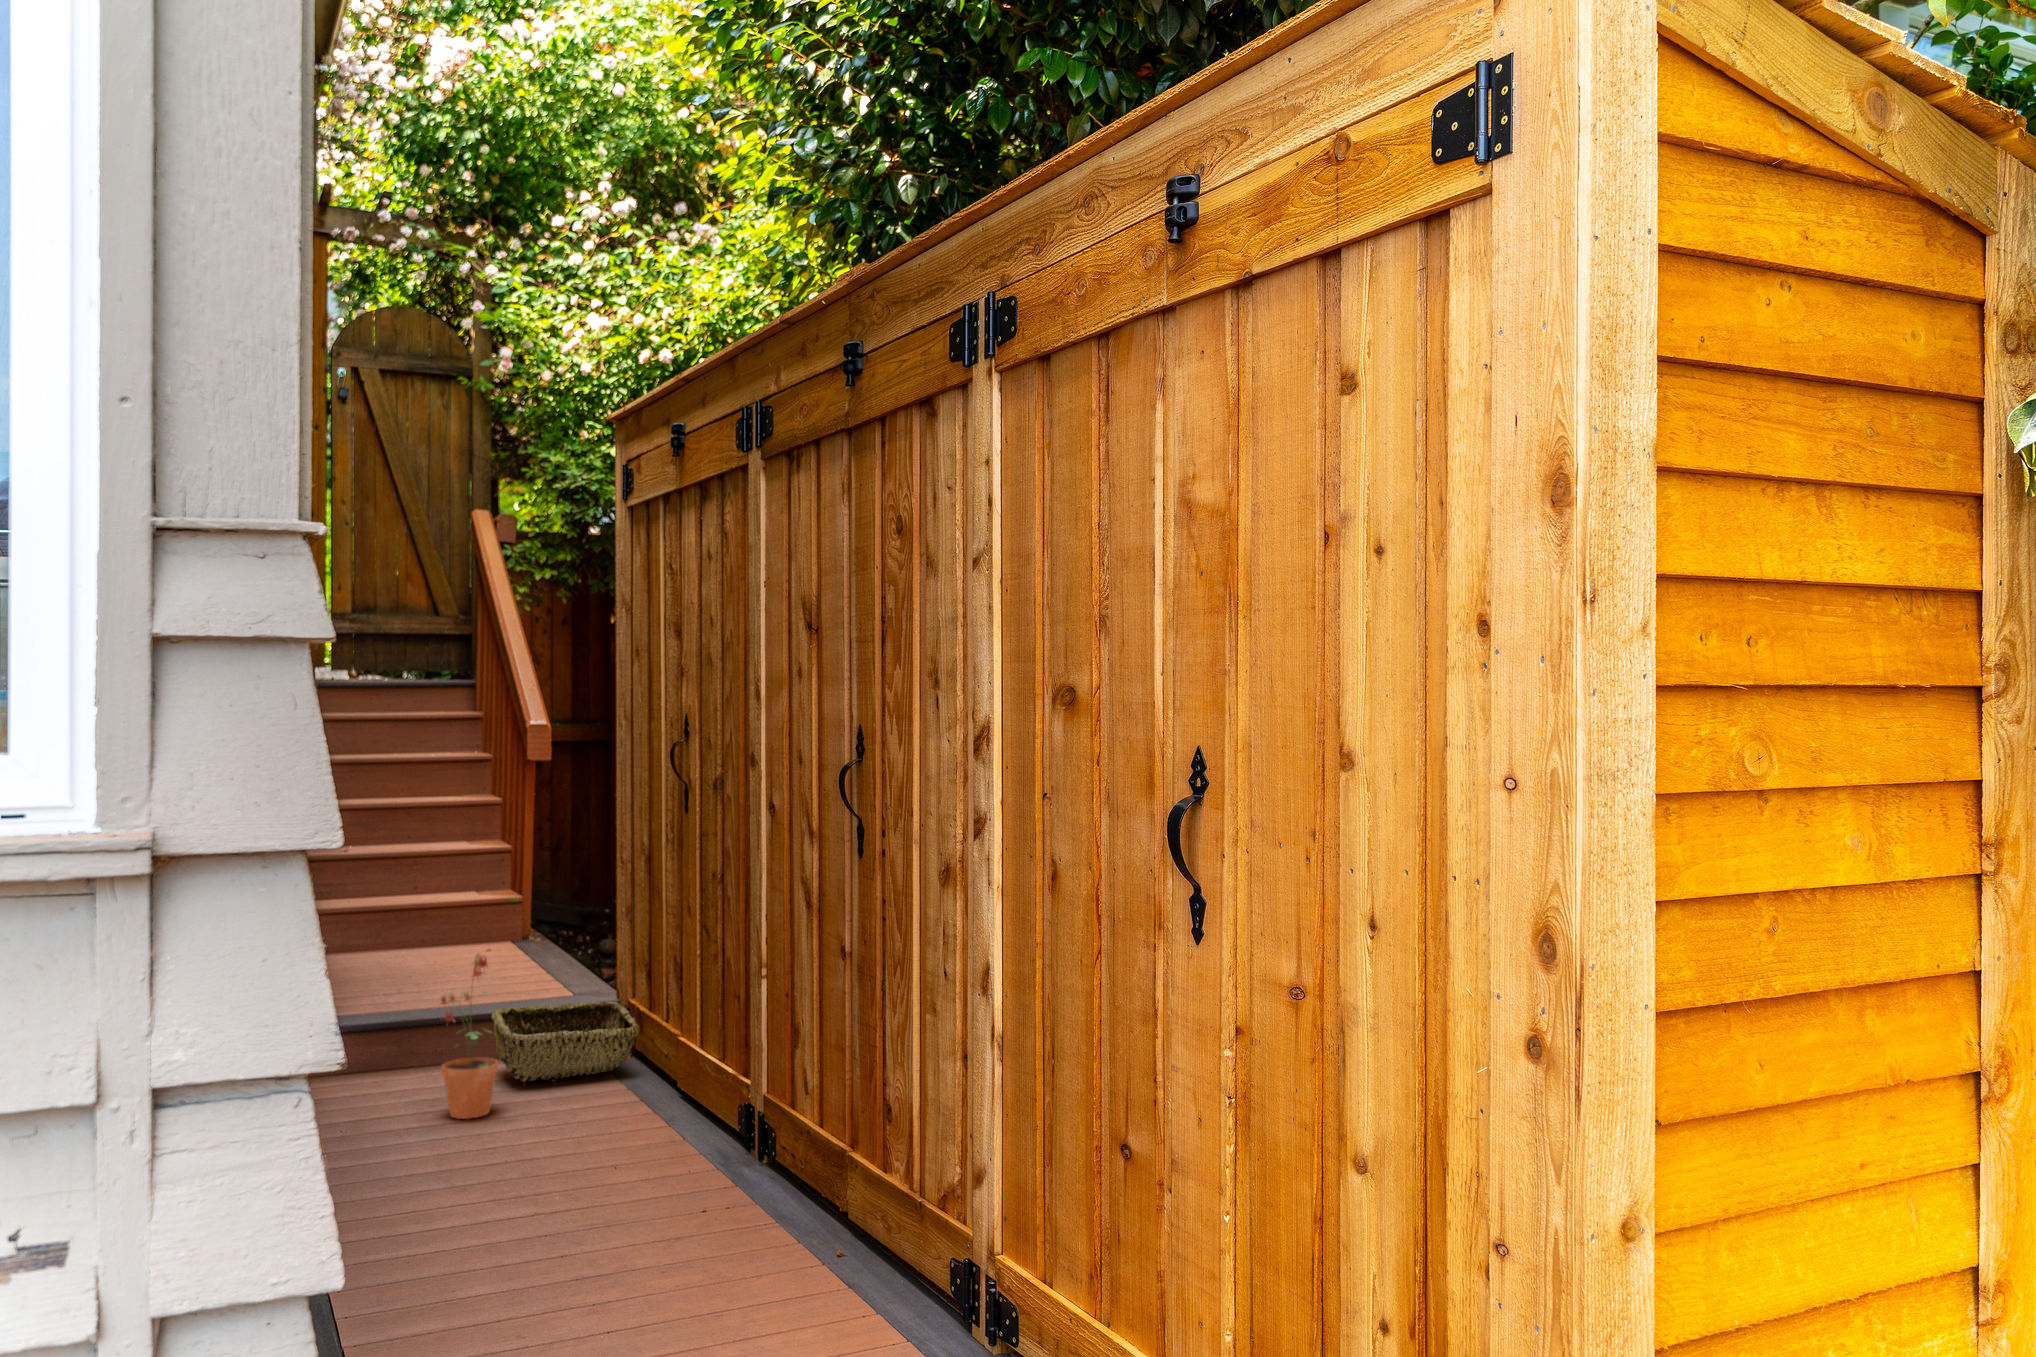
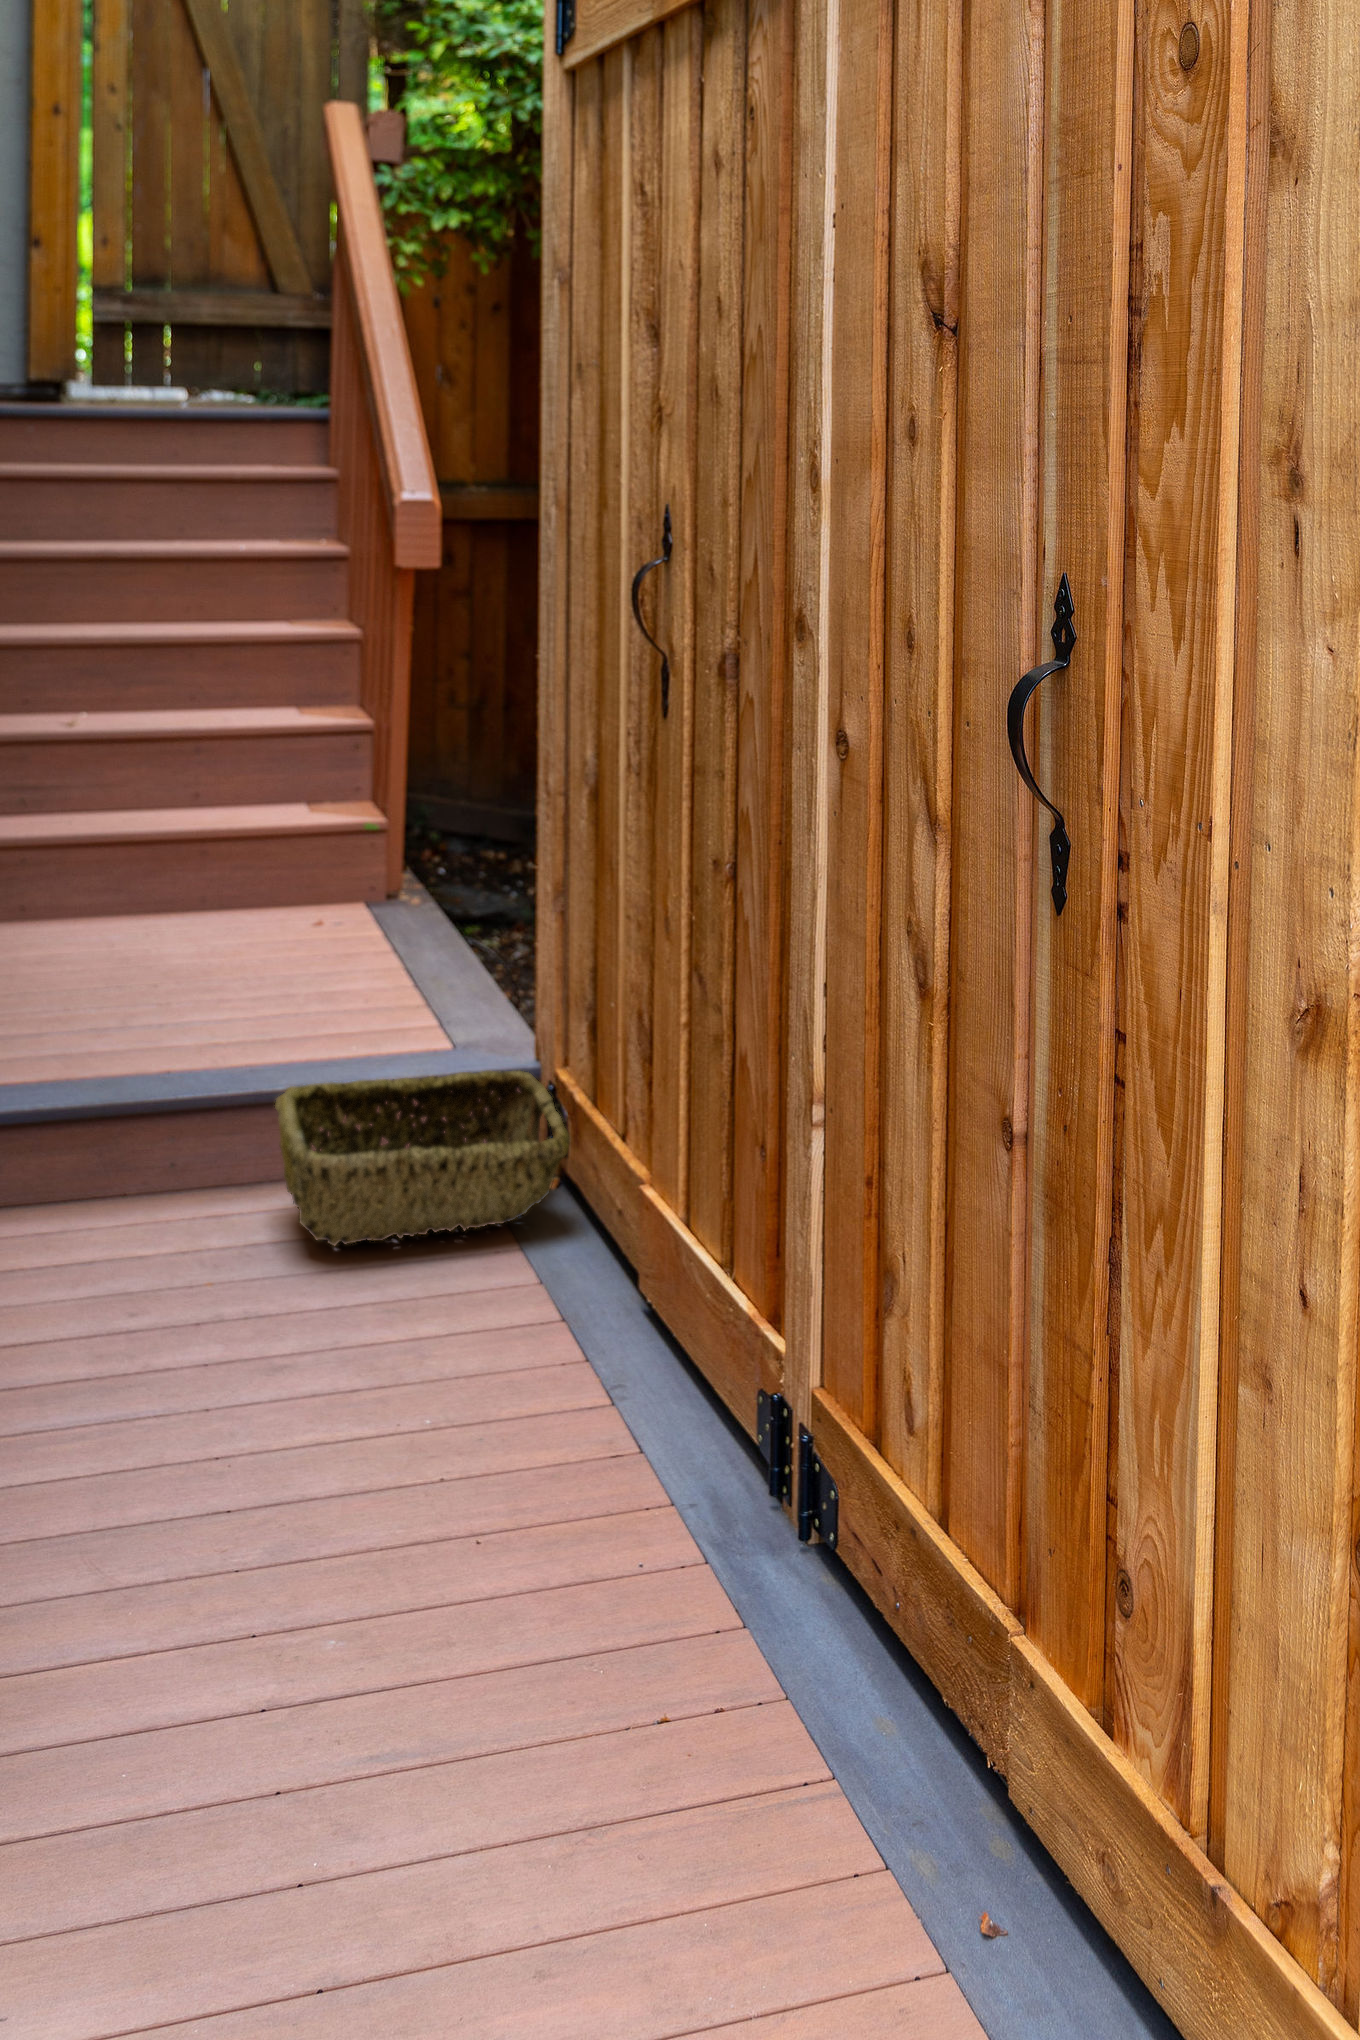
potted plant: present [441,954,498,1119] -> none [139,995,266,1350]

